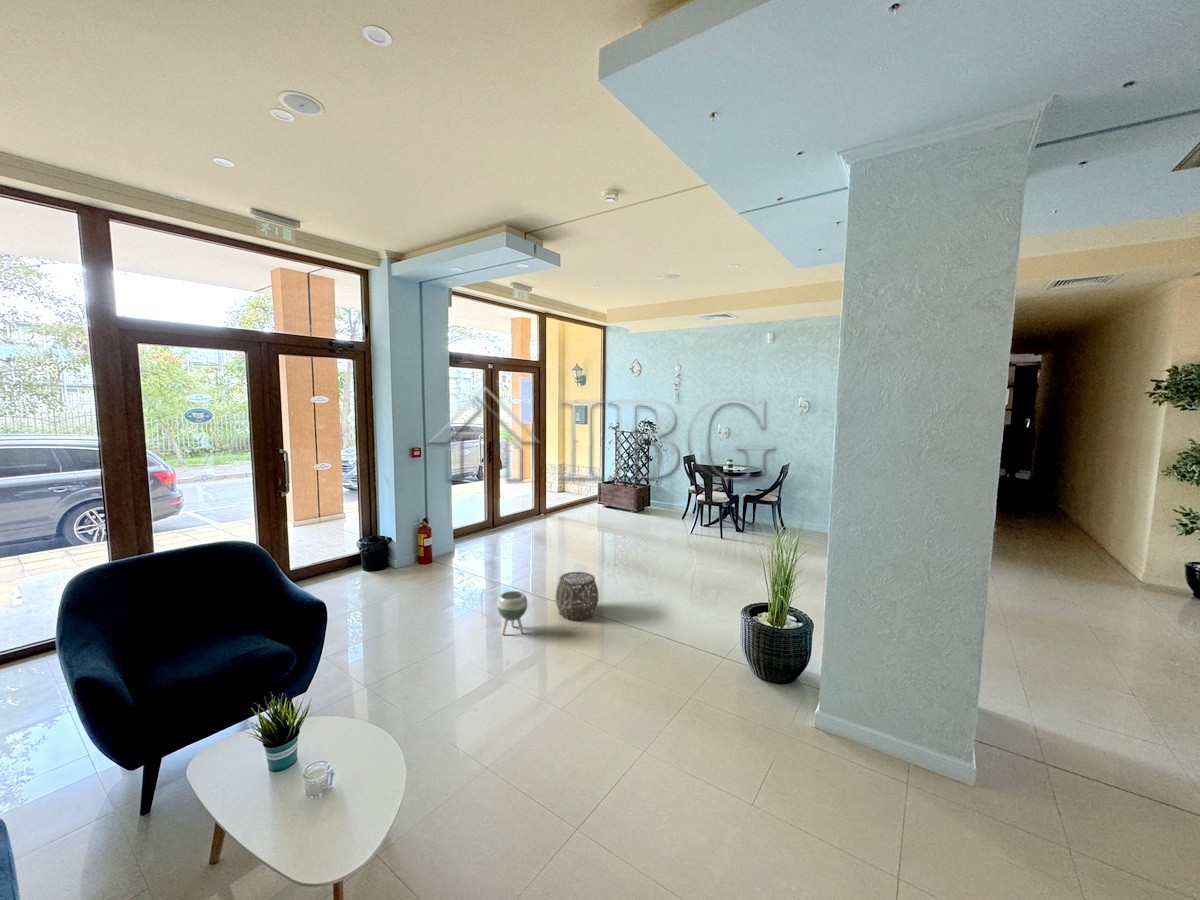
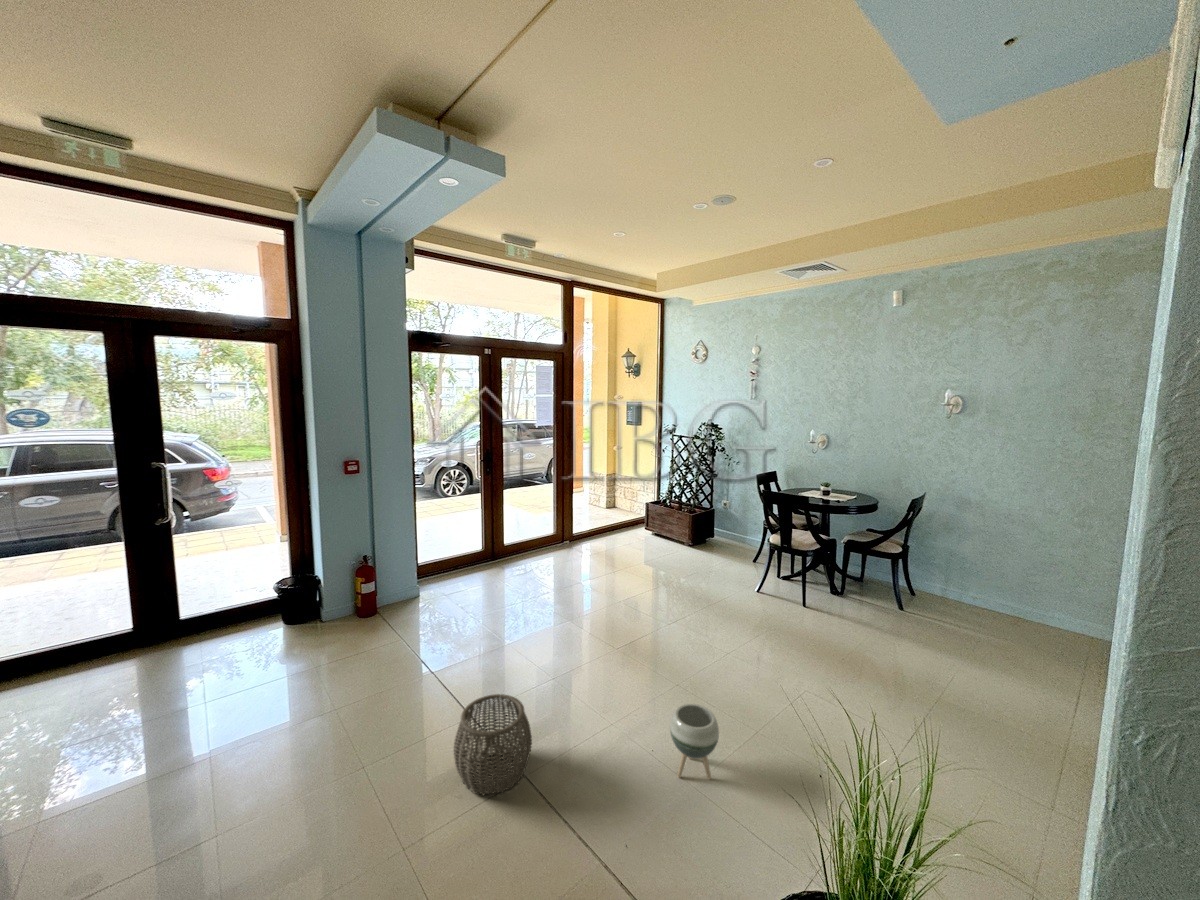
planter: present [497,591,528,635] -> present [670,704,719,780]

